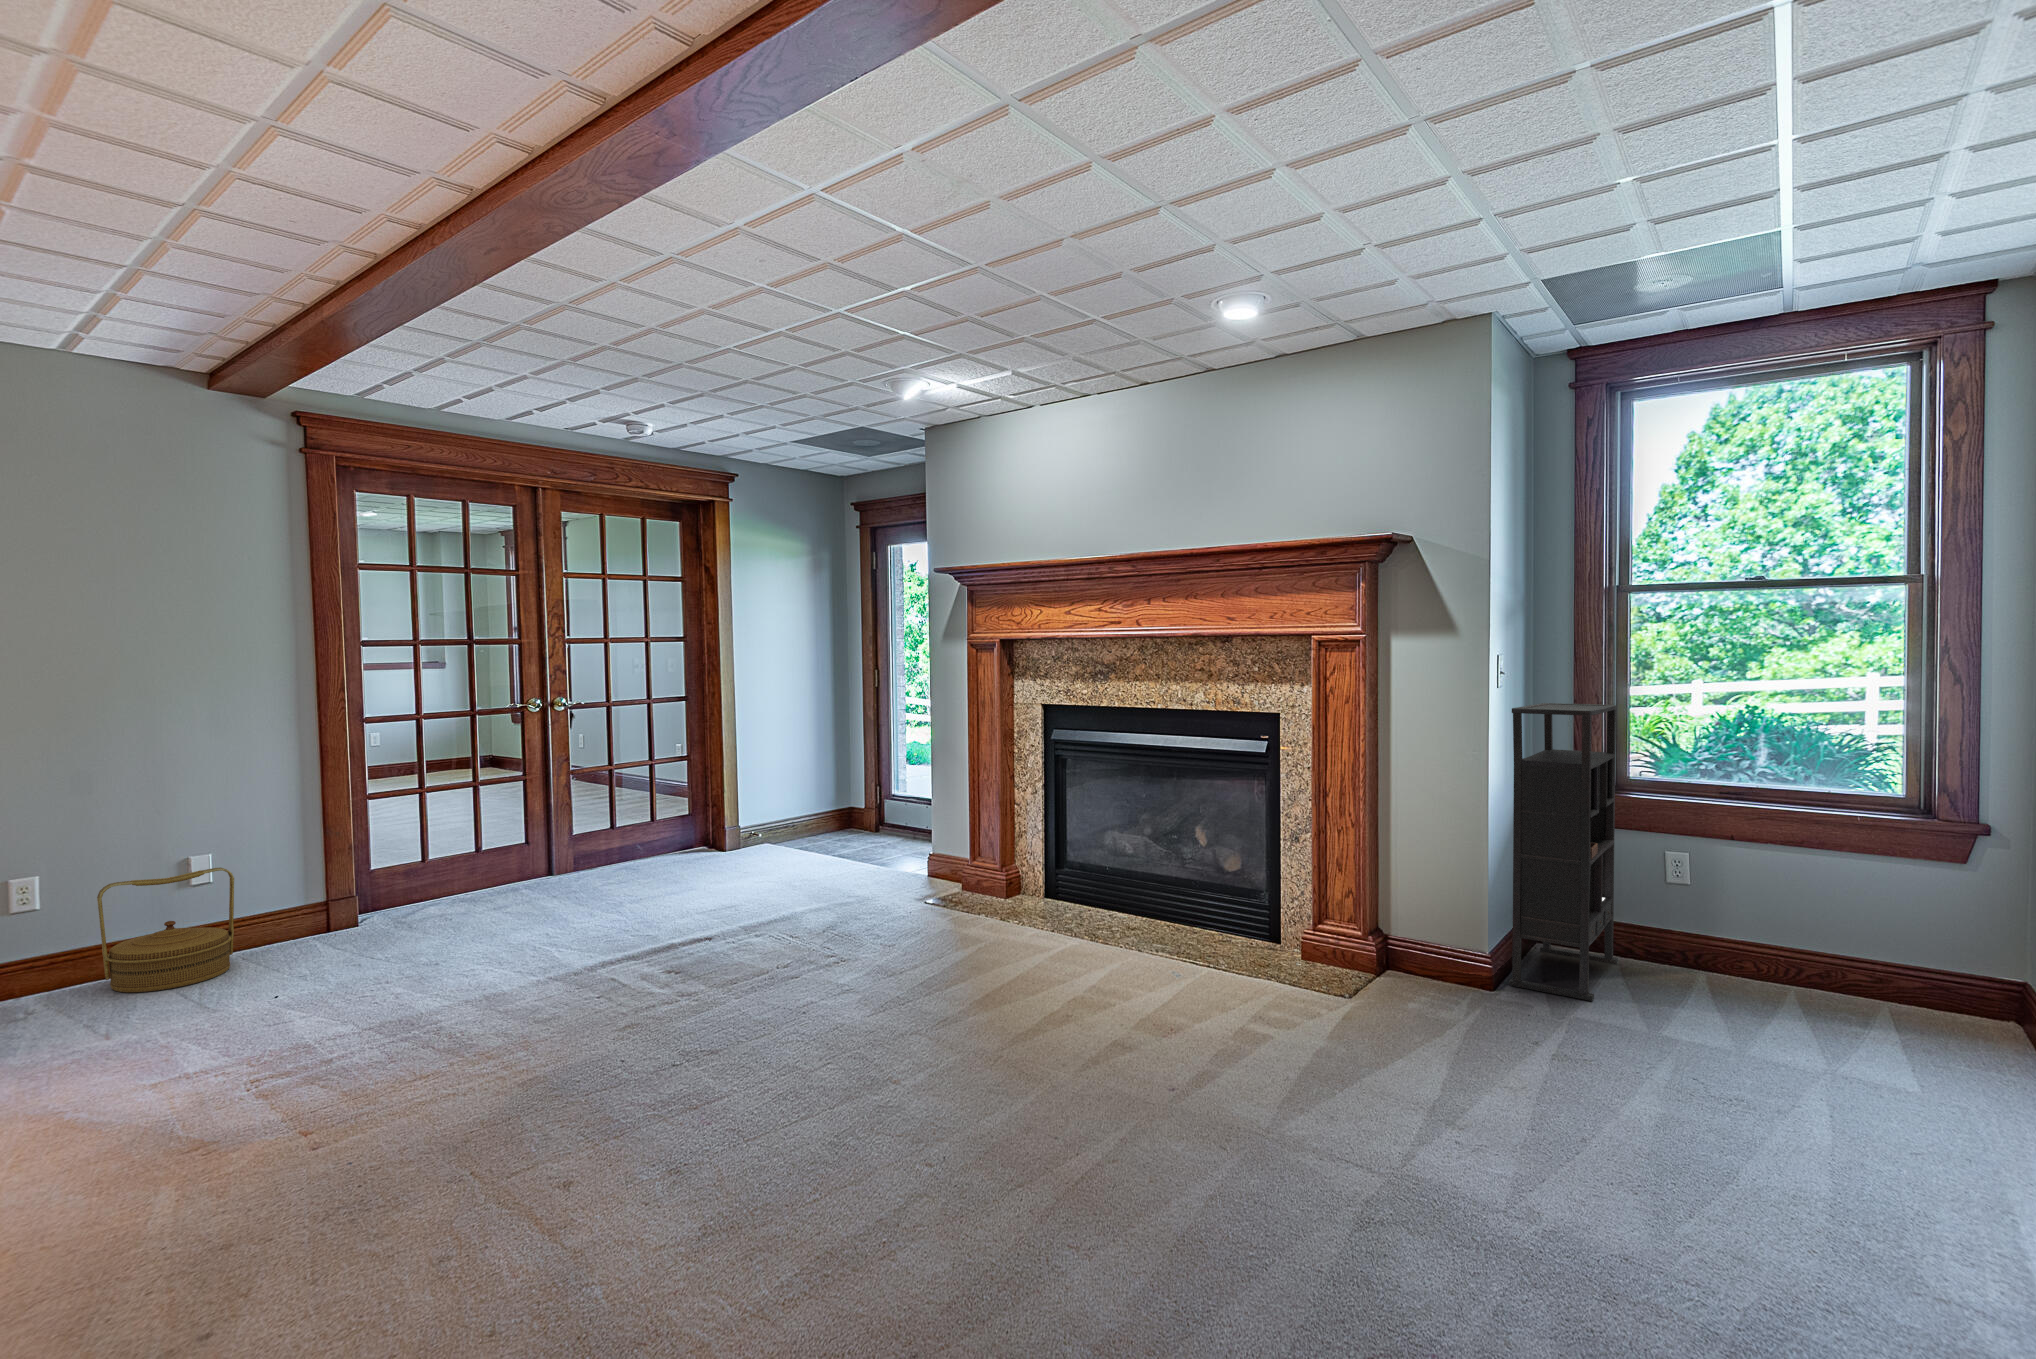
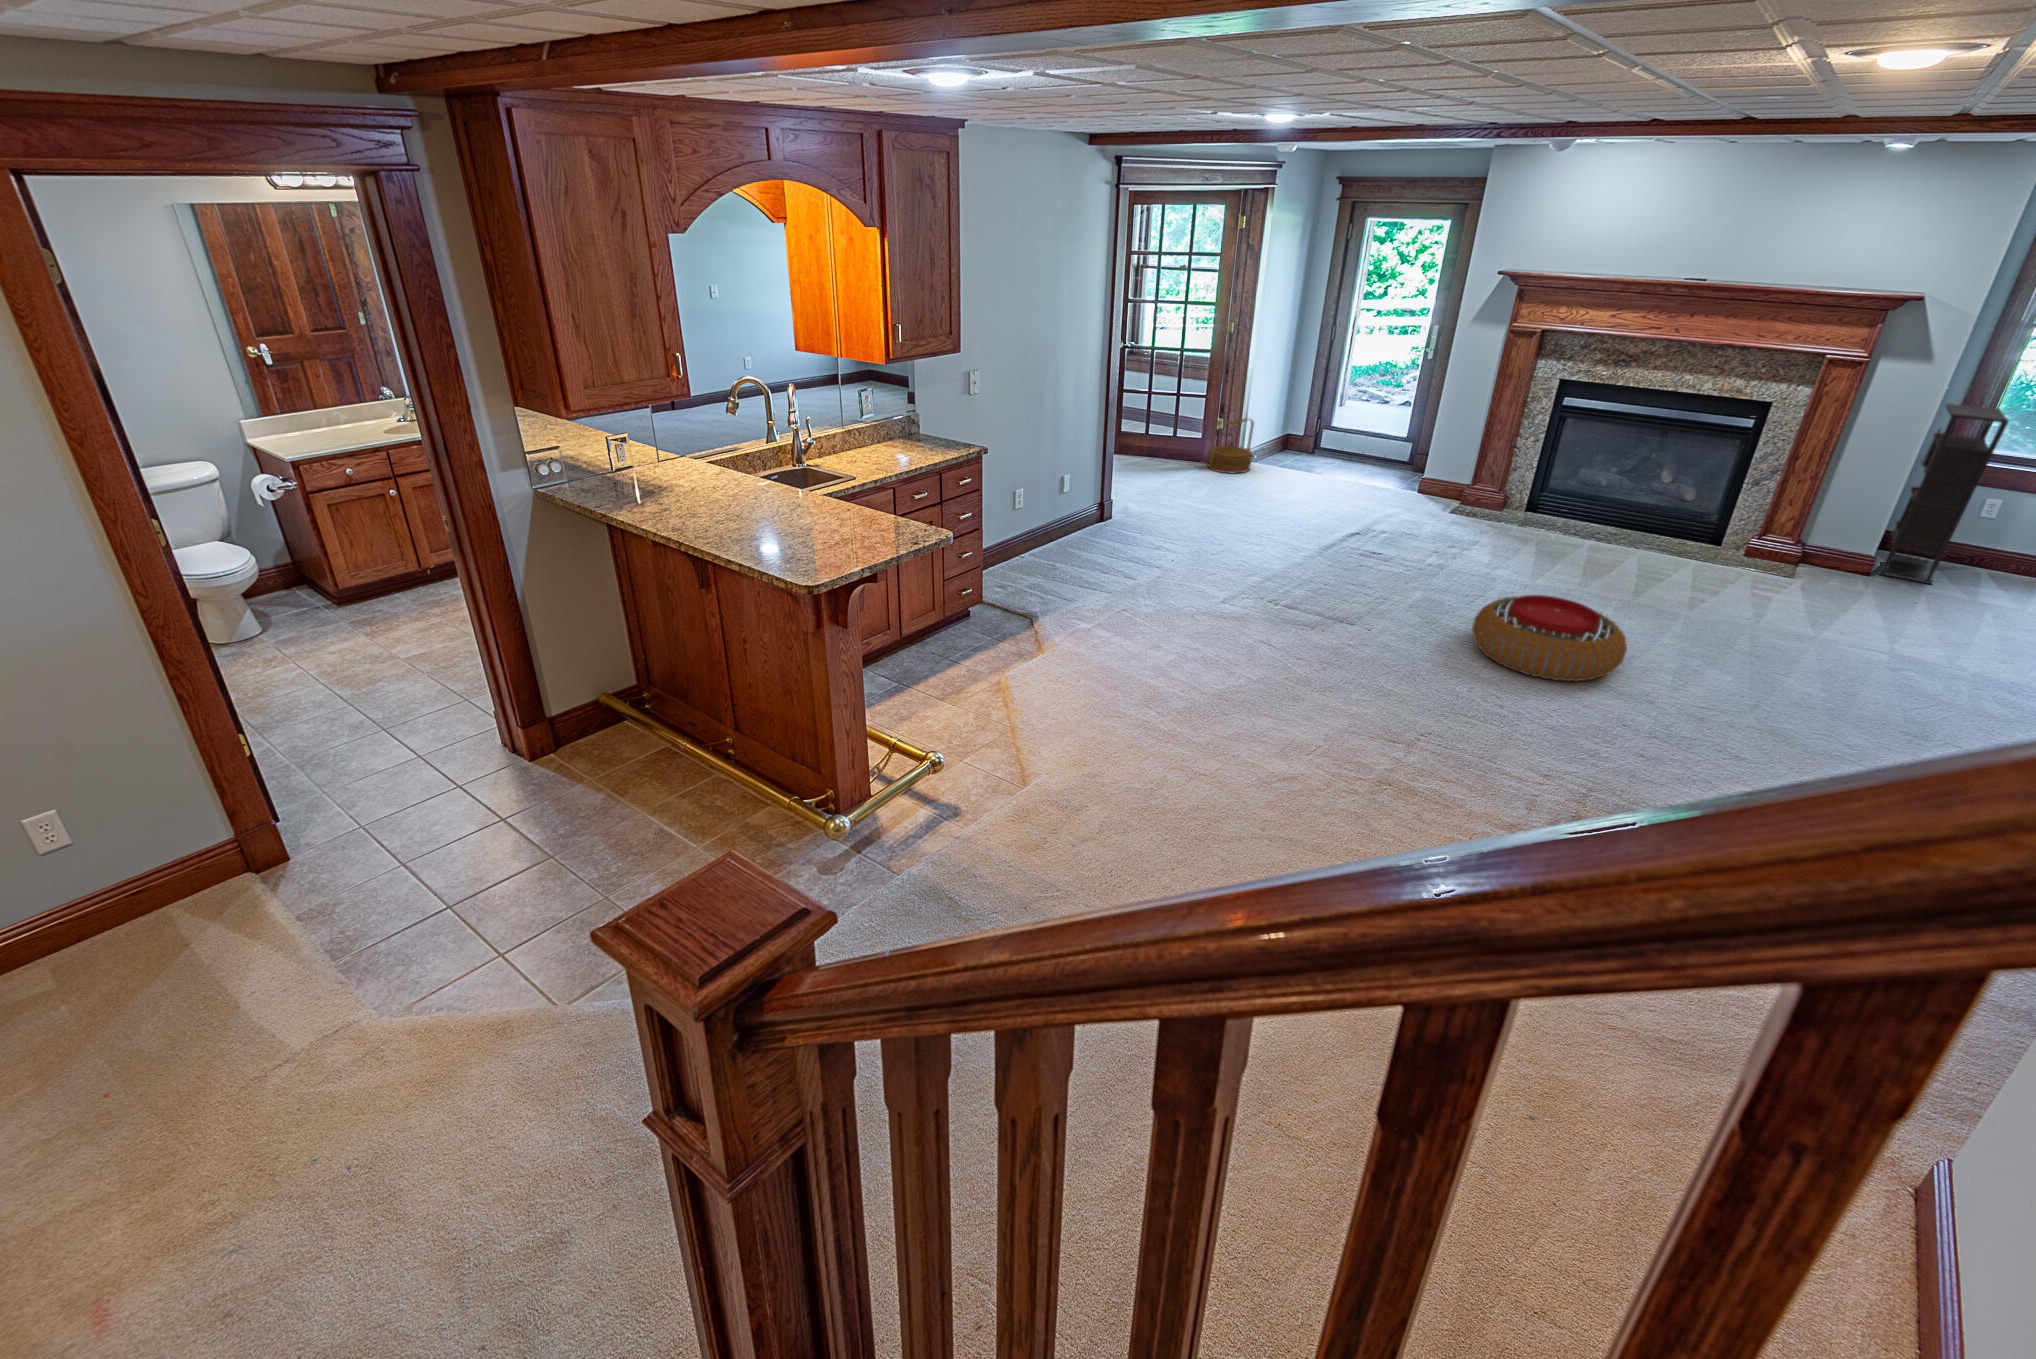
woven basket: present [97,868,234,993] -> present [1208,419,1254,473]
pouf: none [421,1038,745,1249] -> present [1472,595,1627,681]

